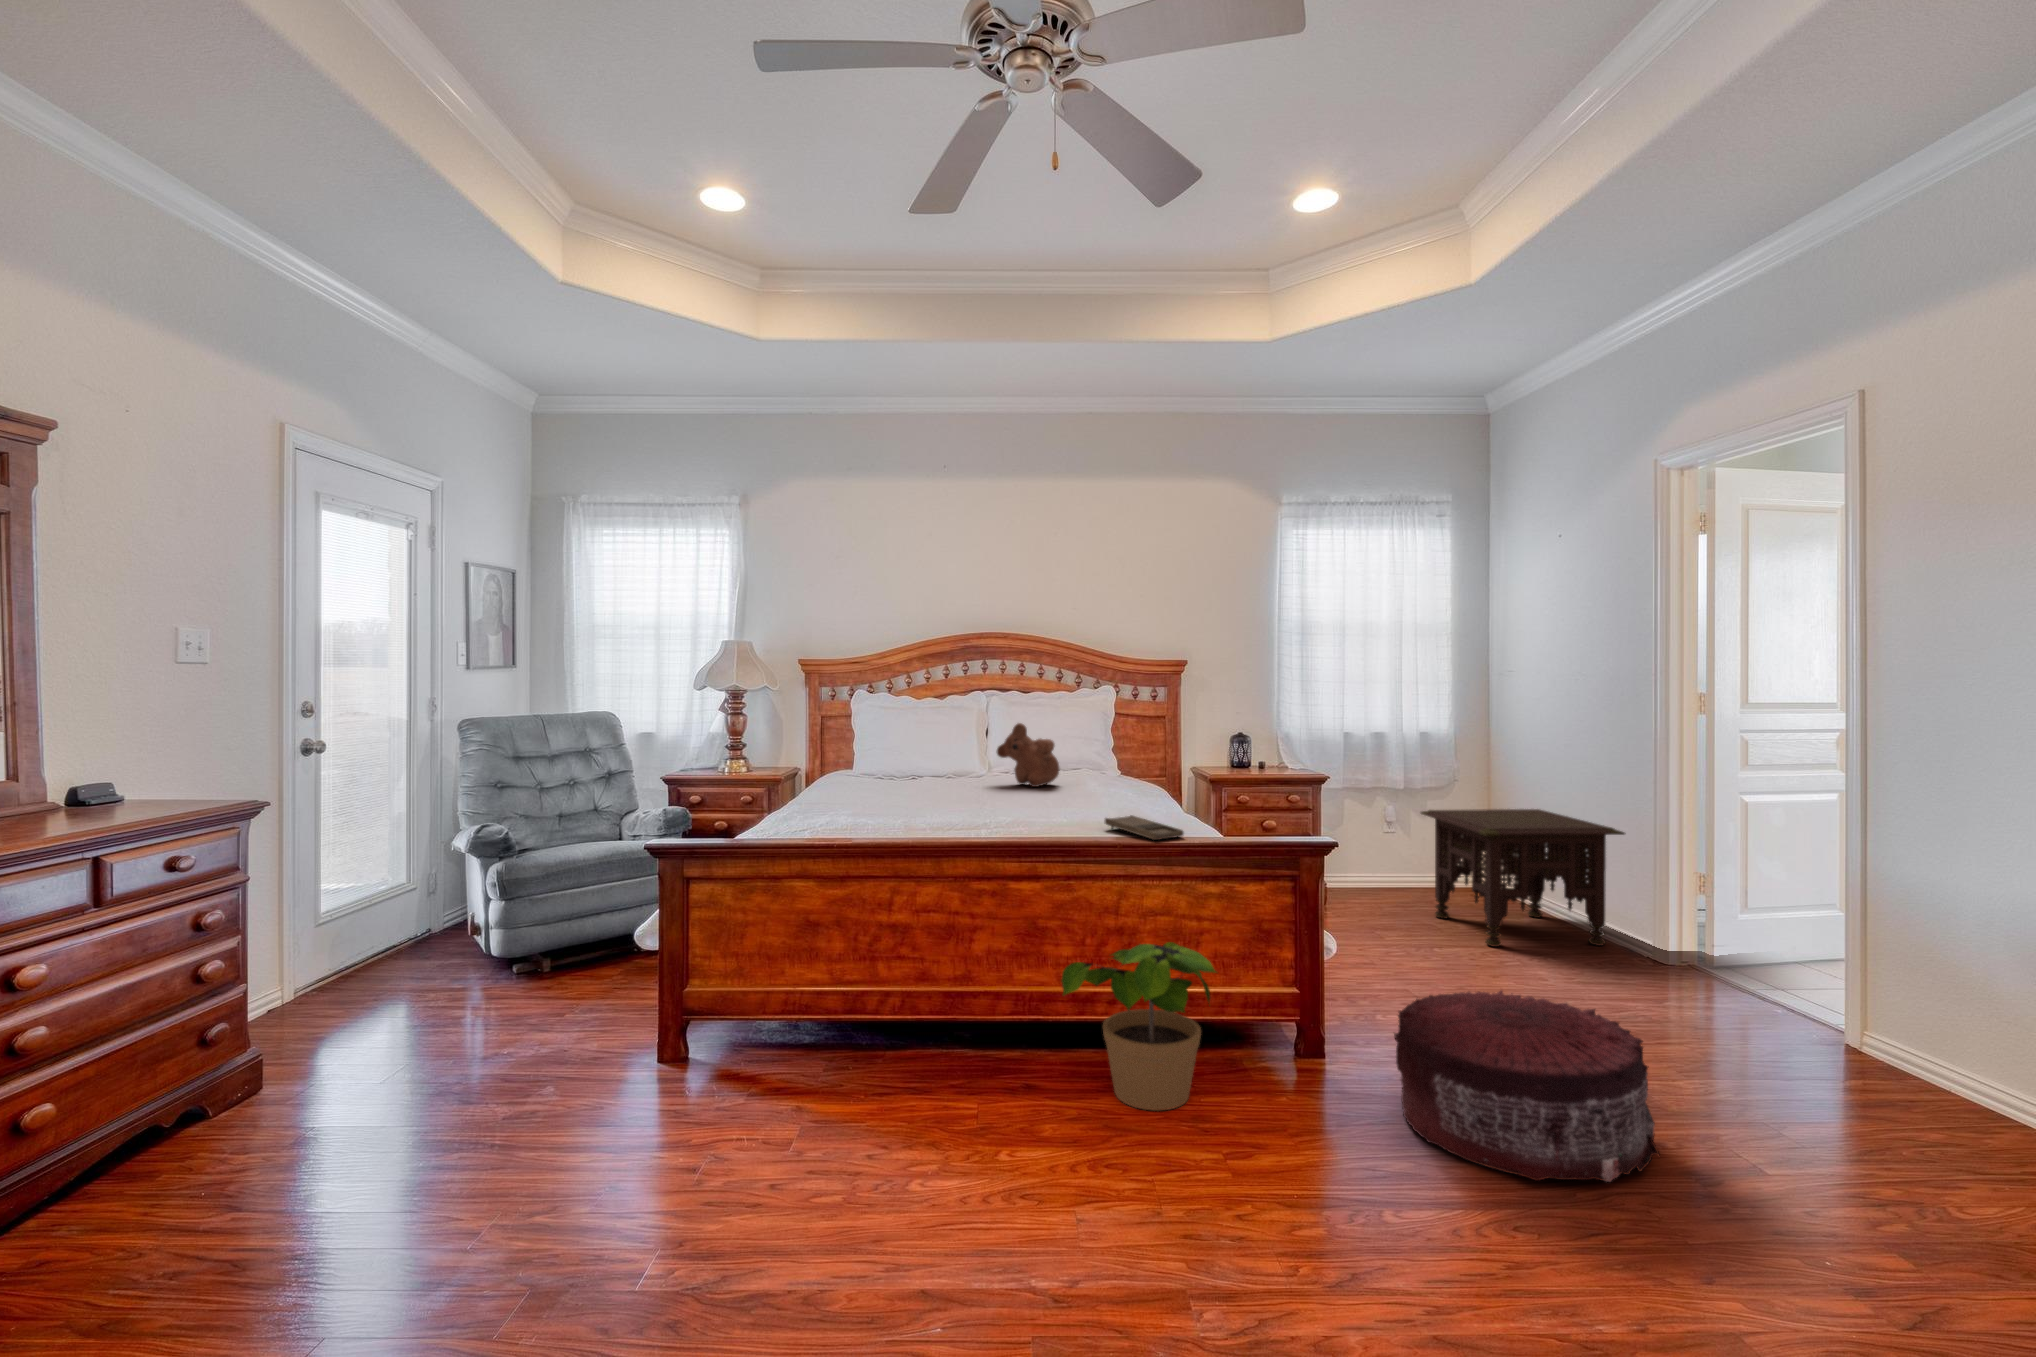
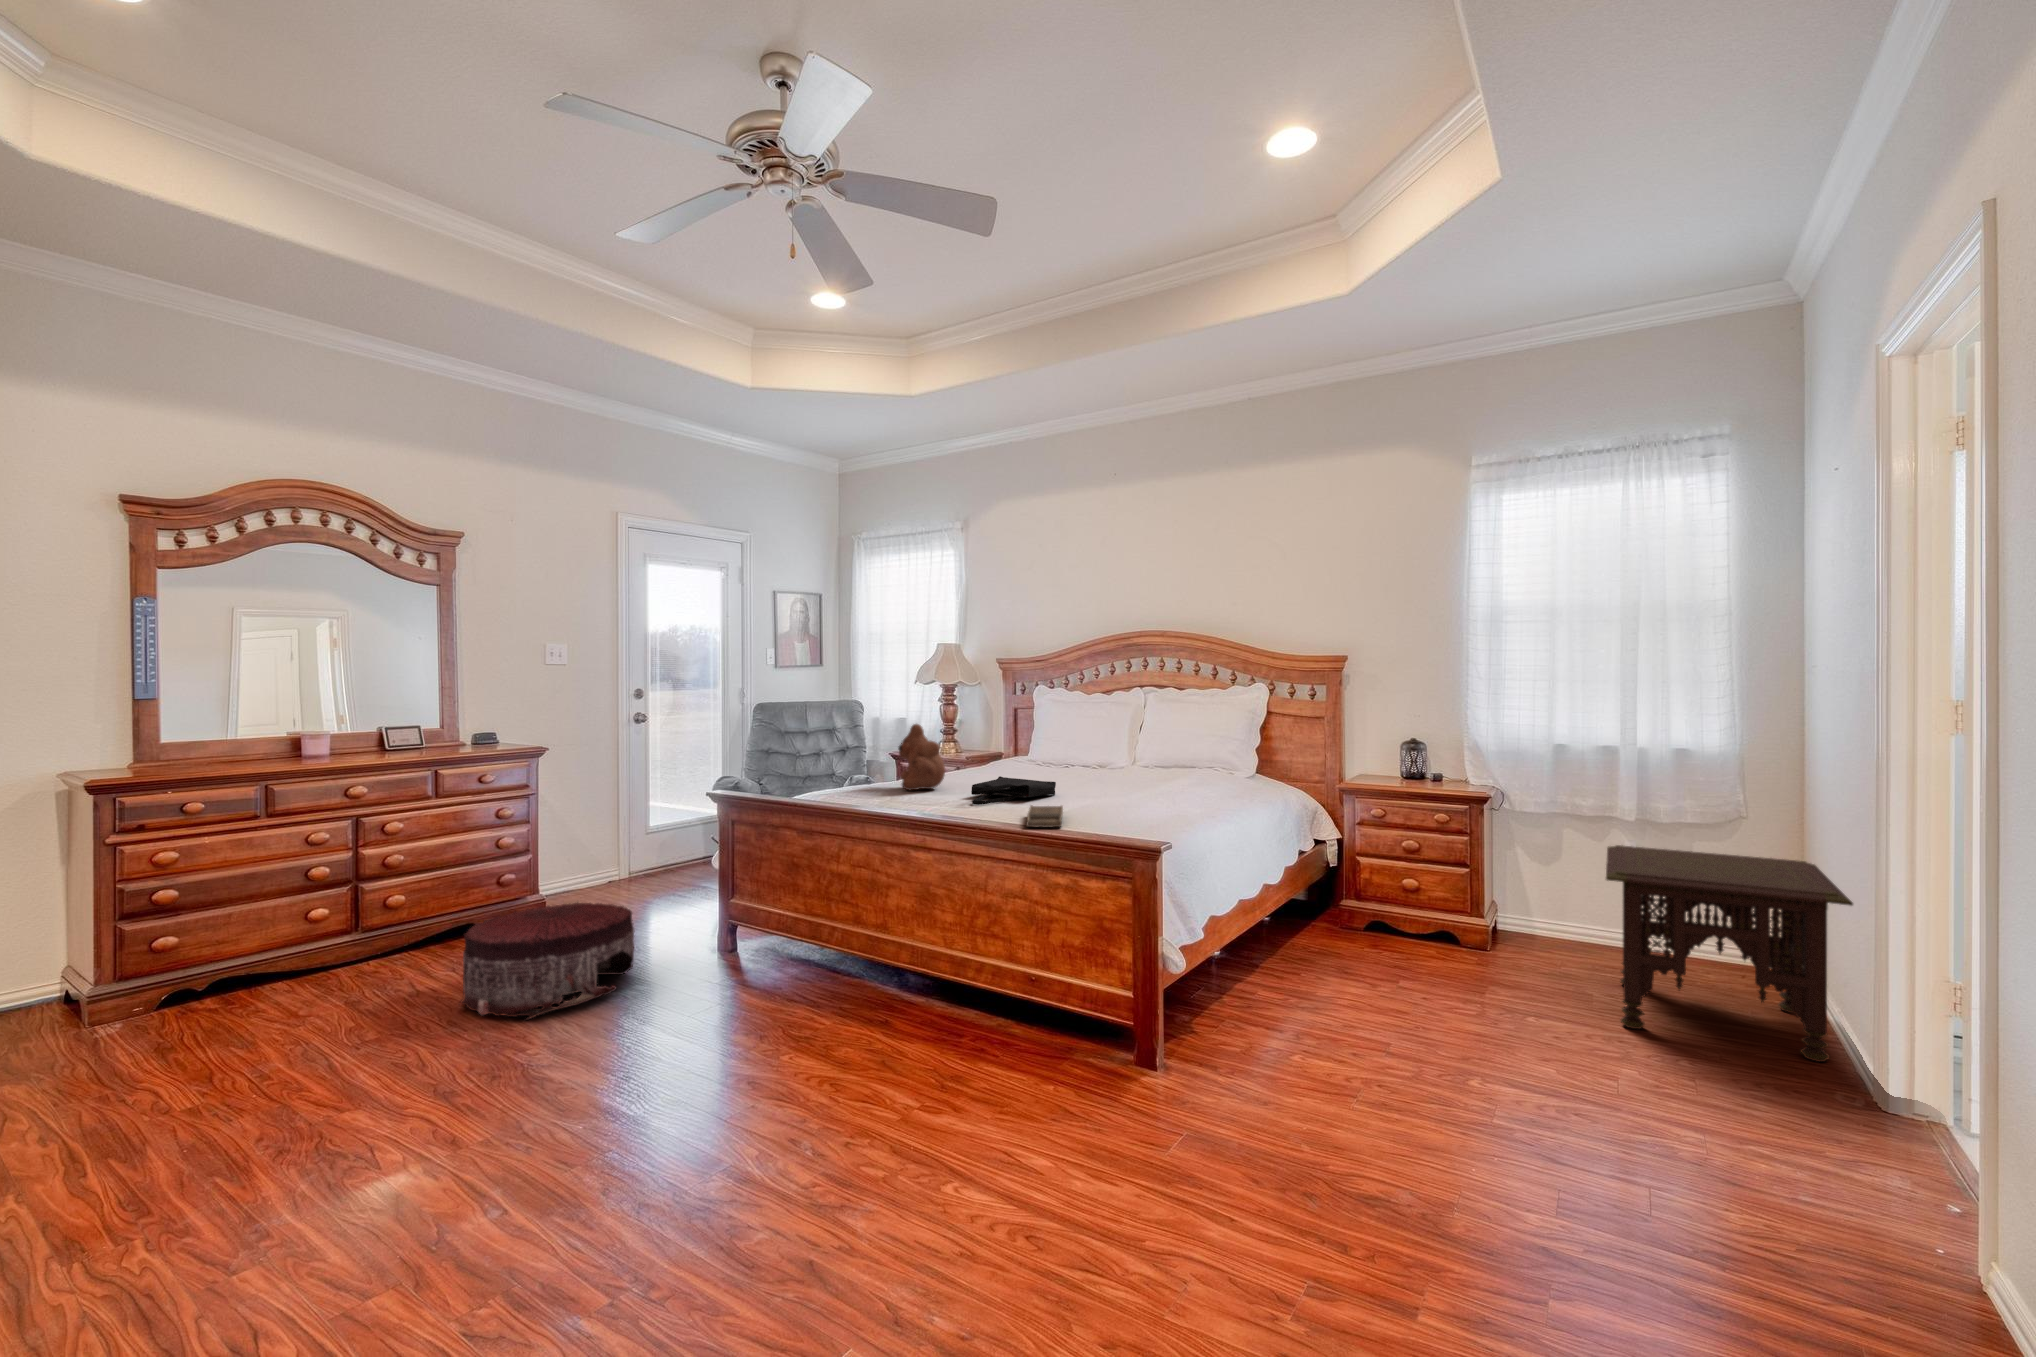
teddy bear: present [997,723,1059,787] -> present [898,724,945,790]
tote bag: none [965,792,1043,824] -> present [971,776,1056,805]
potted plant: present [1061,942,1216,1111] -> none [852,909,1018,1068]
pouf: present [1394,990,1659,1182] -> present [459,903,635,1019]

